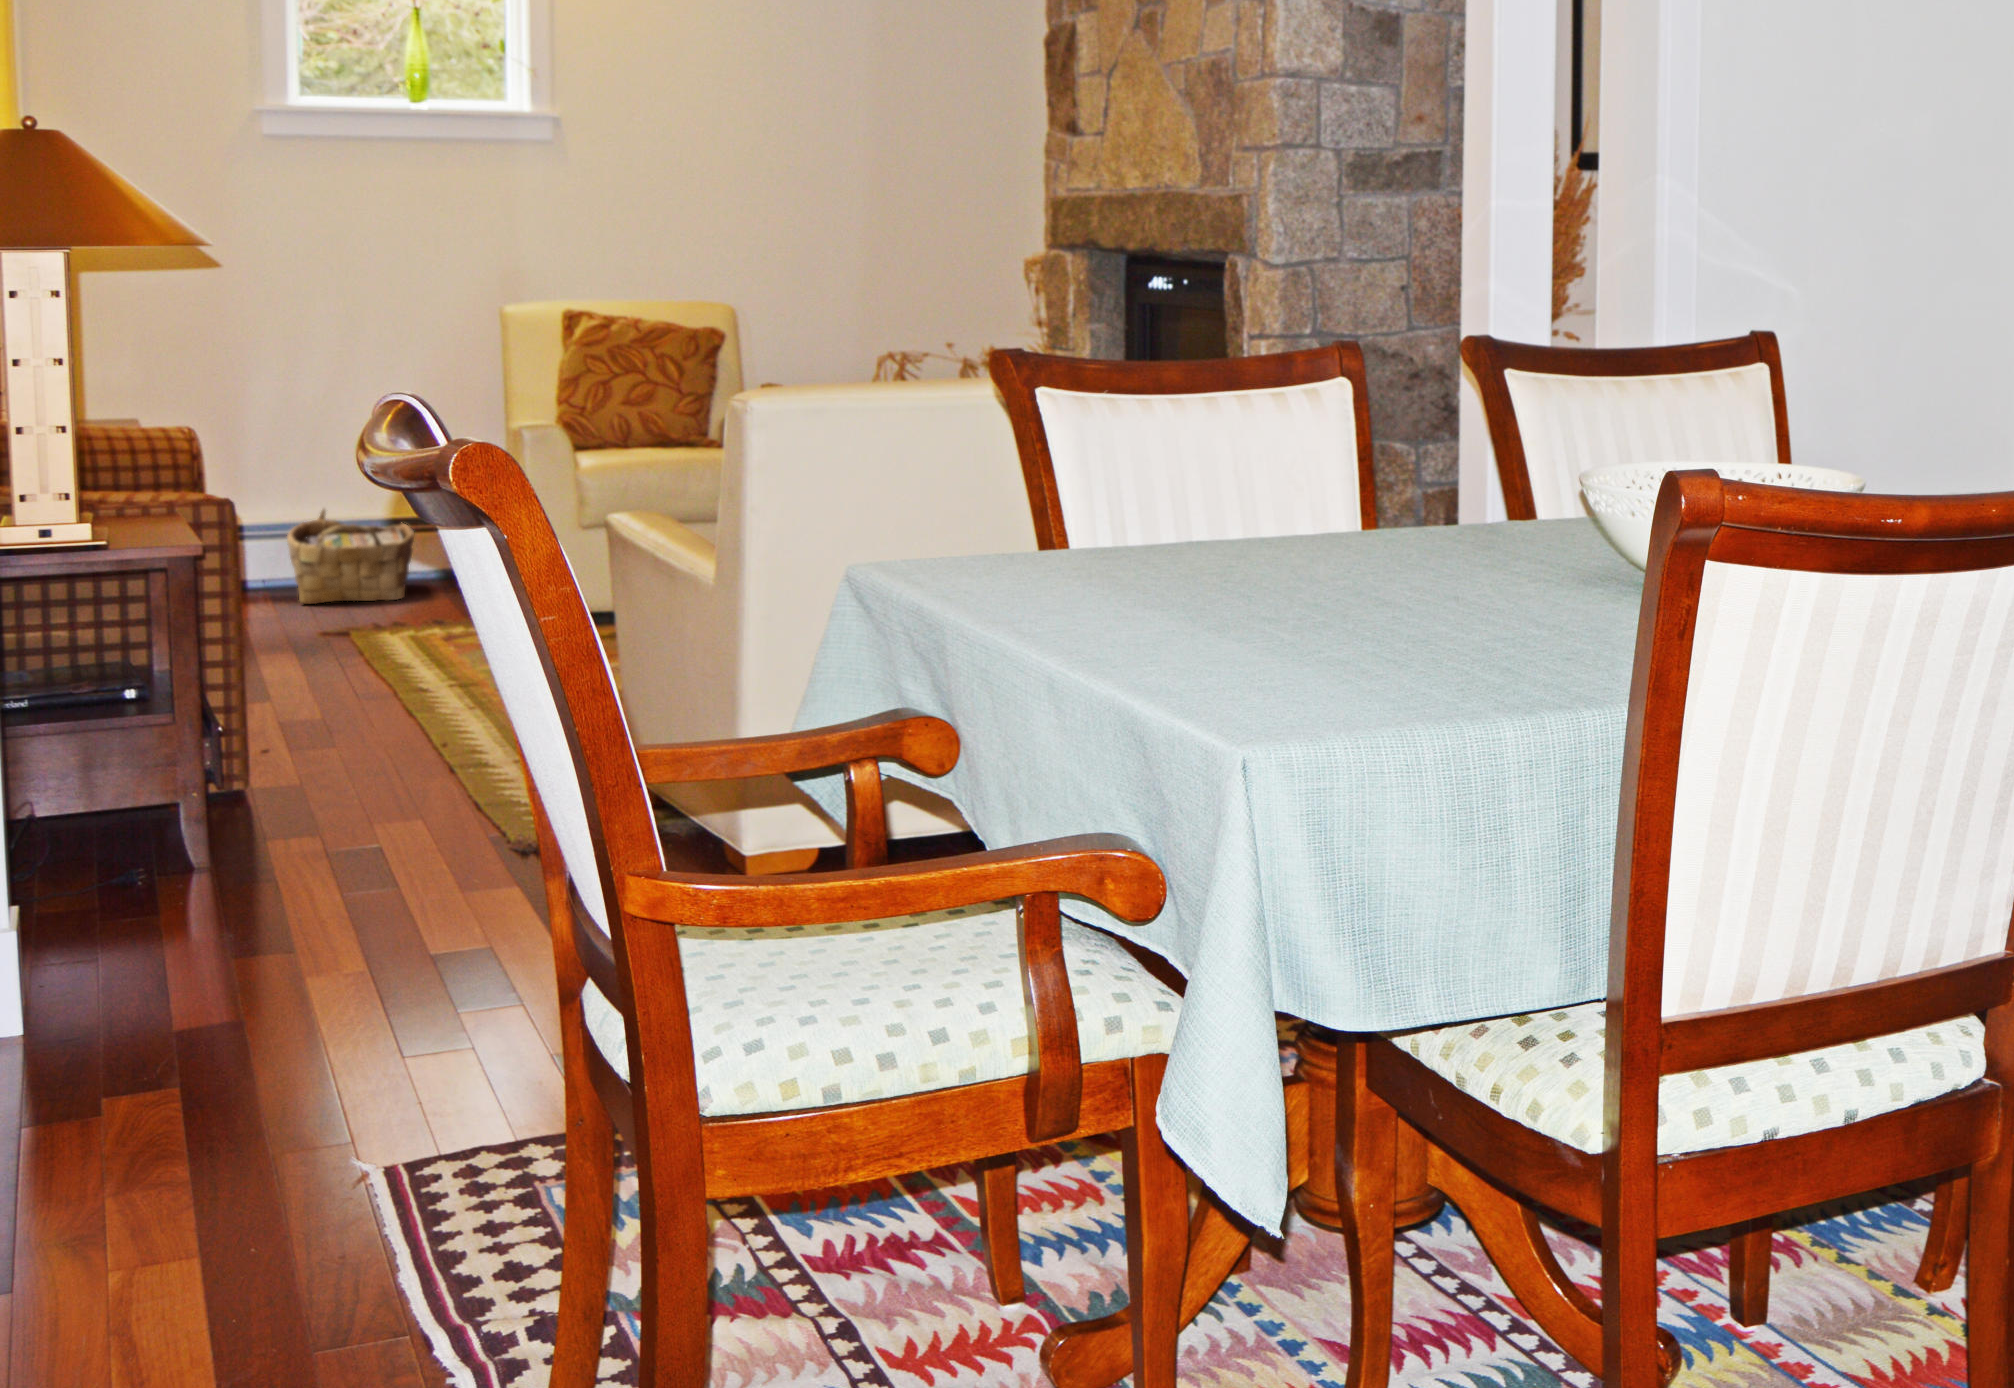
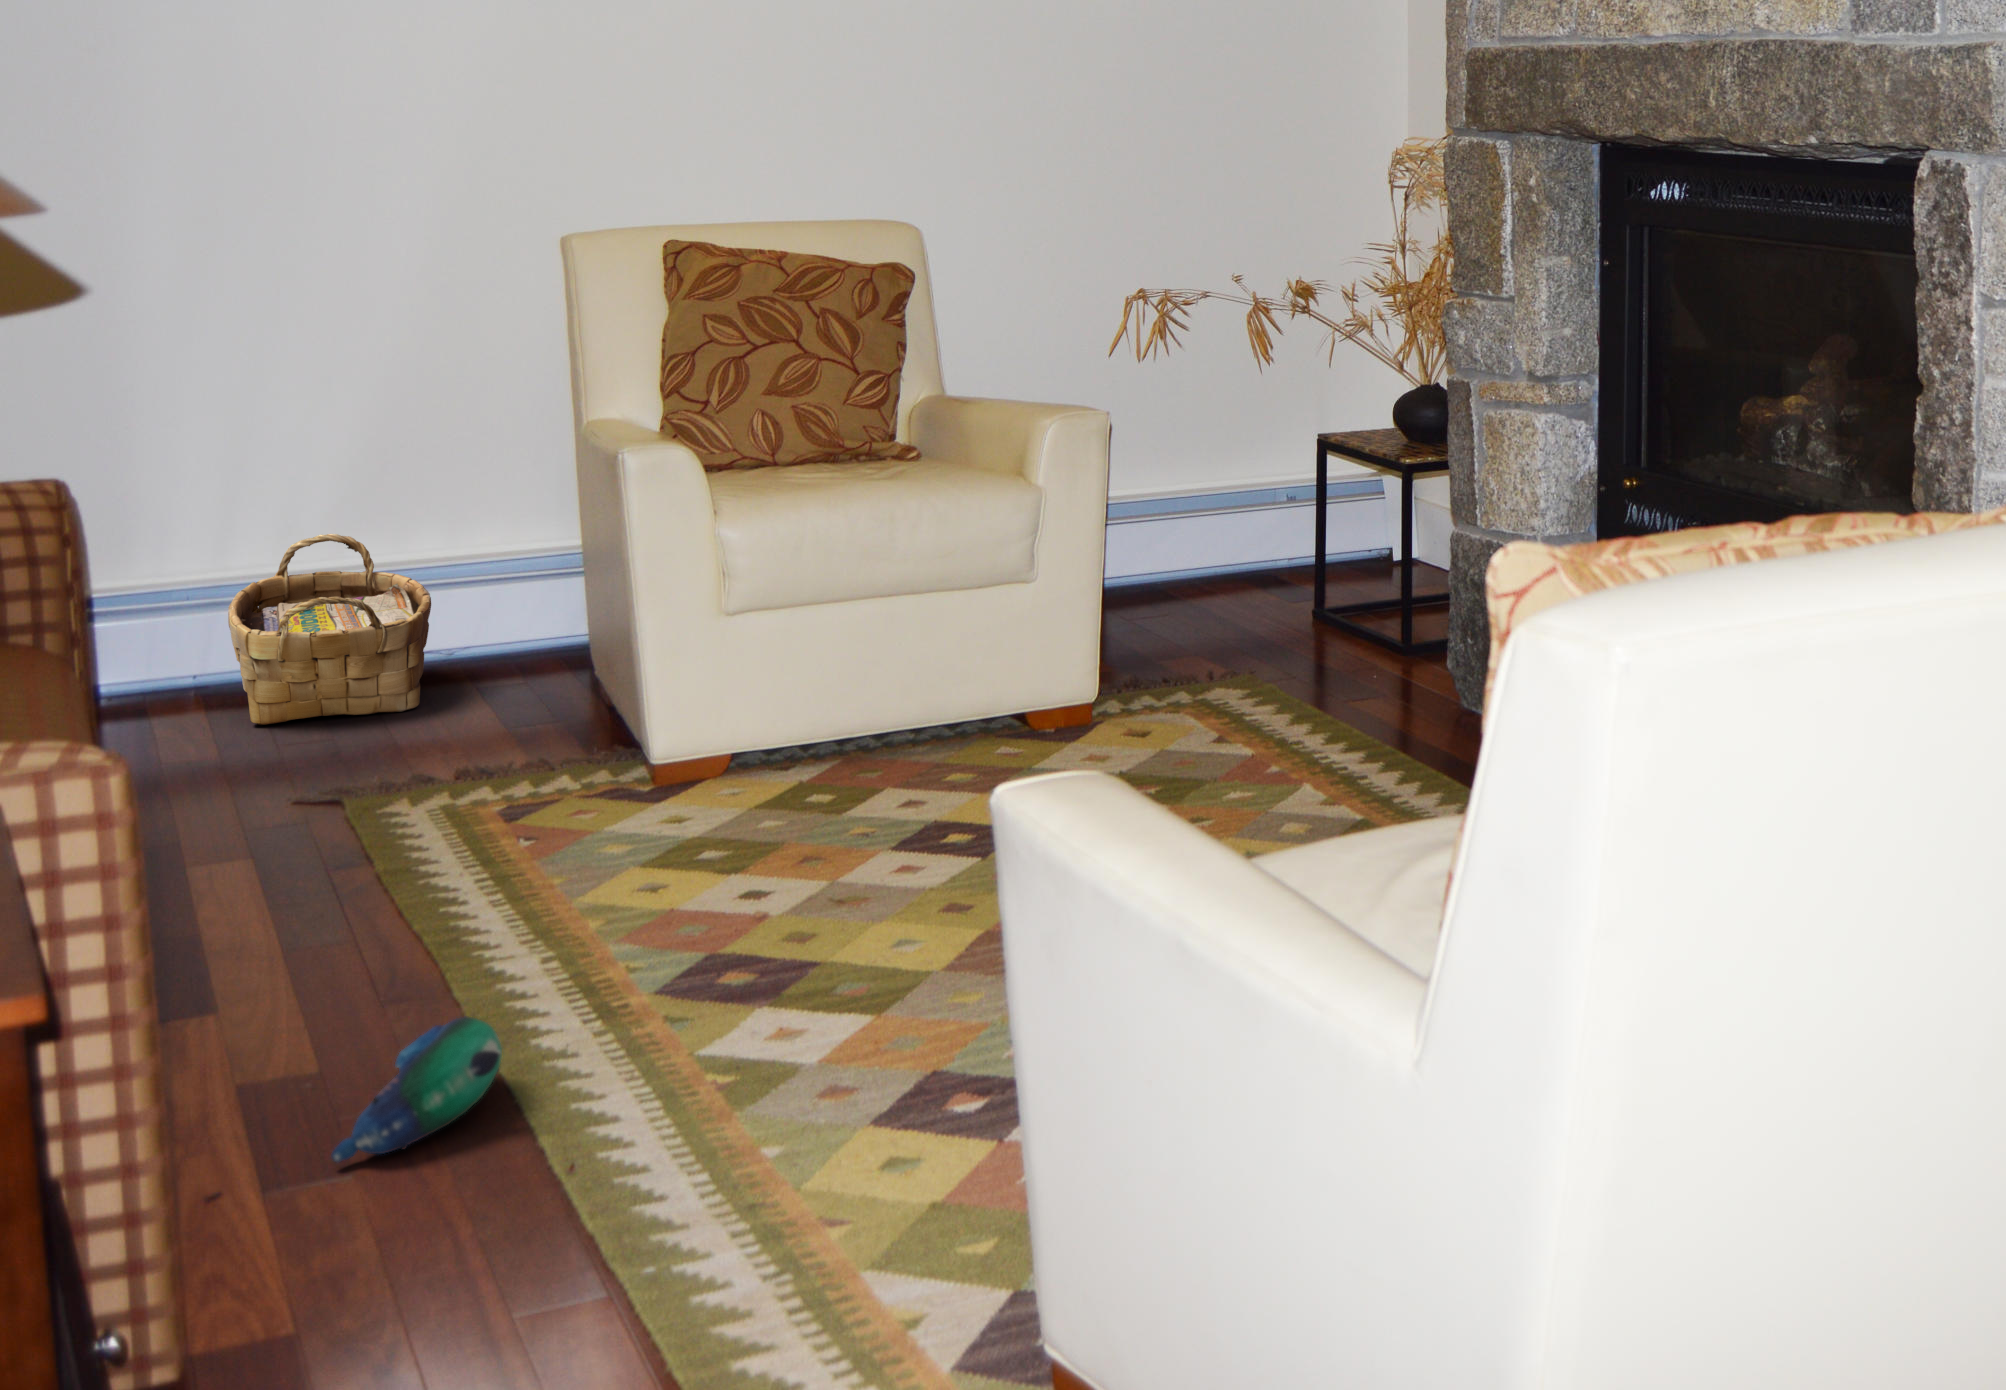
plush toy: none [327,685,419,740] -> present [331,1016,502,1162]

